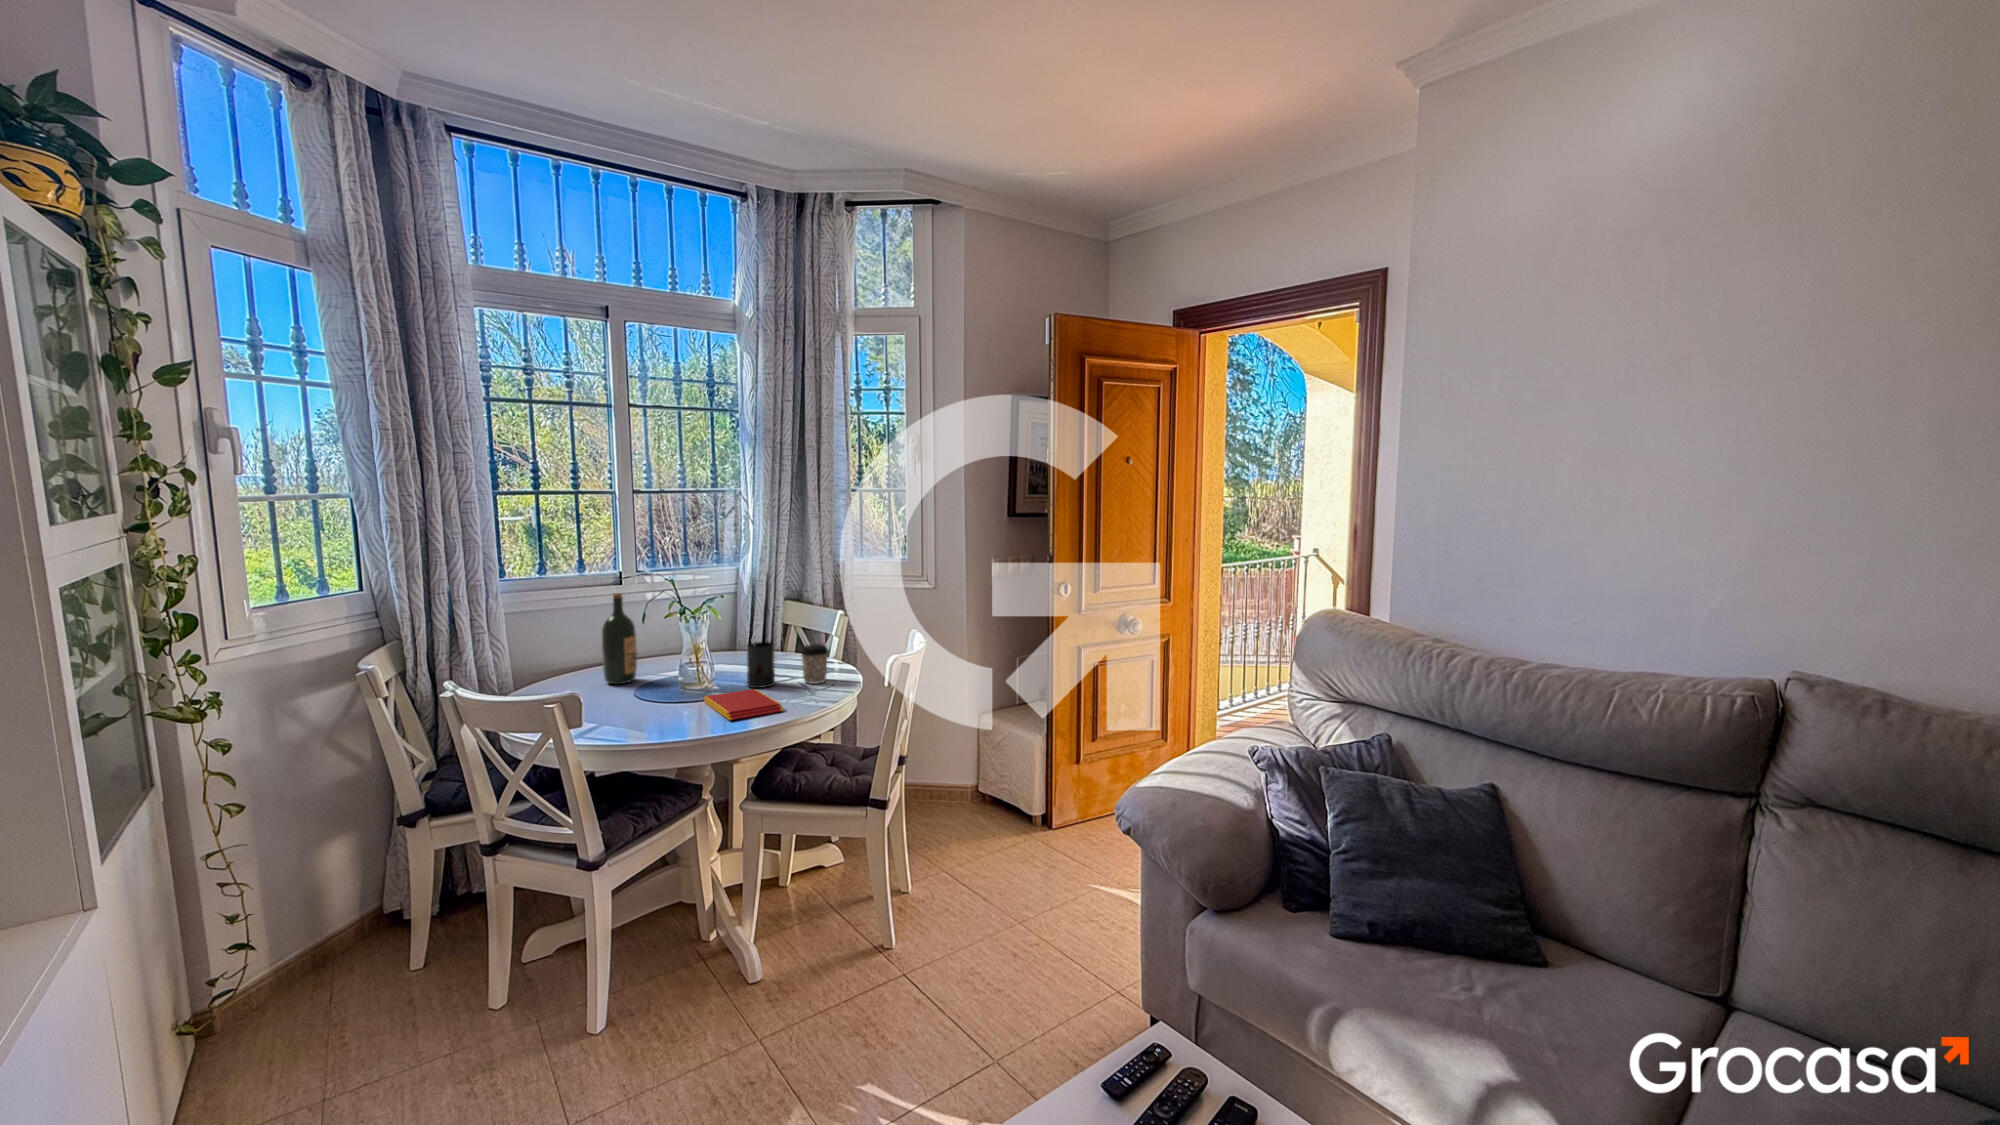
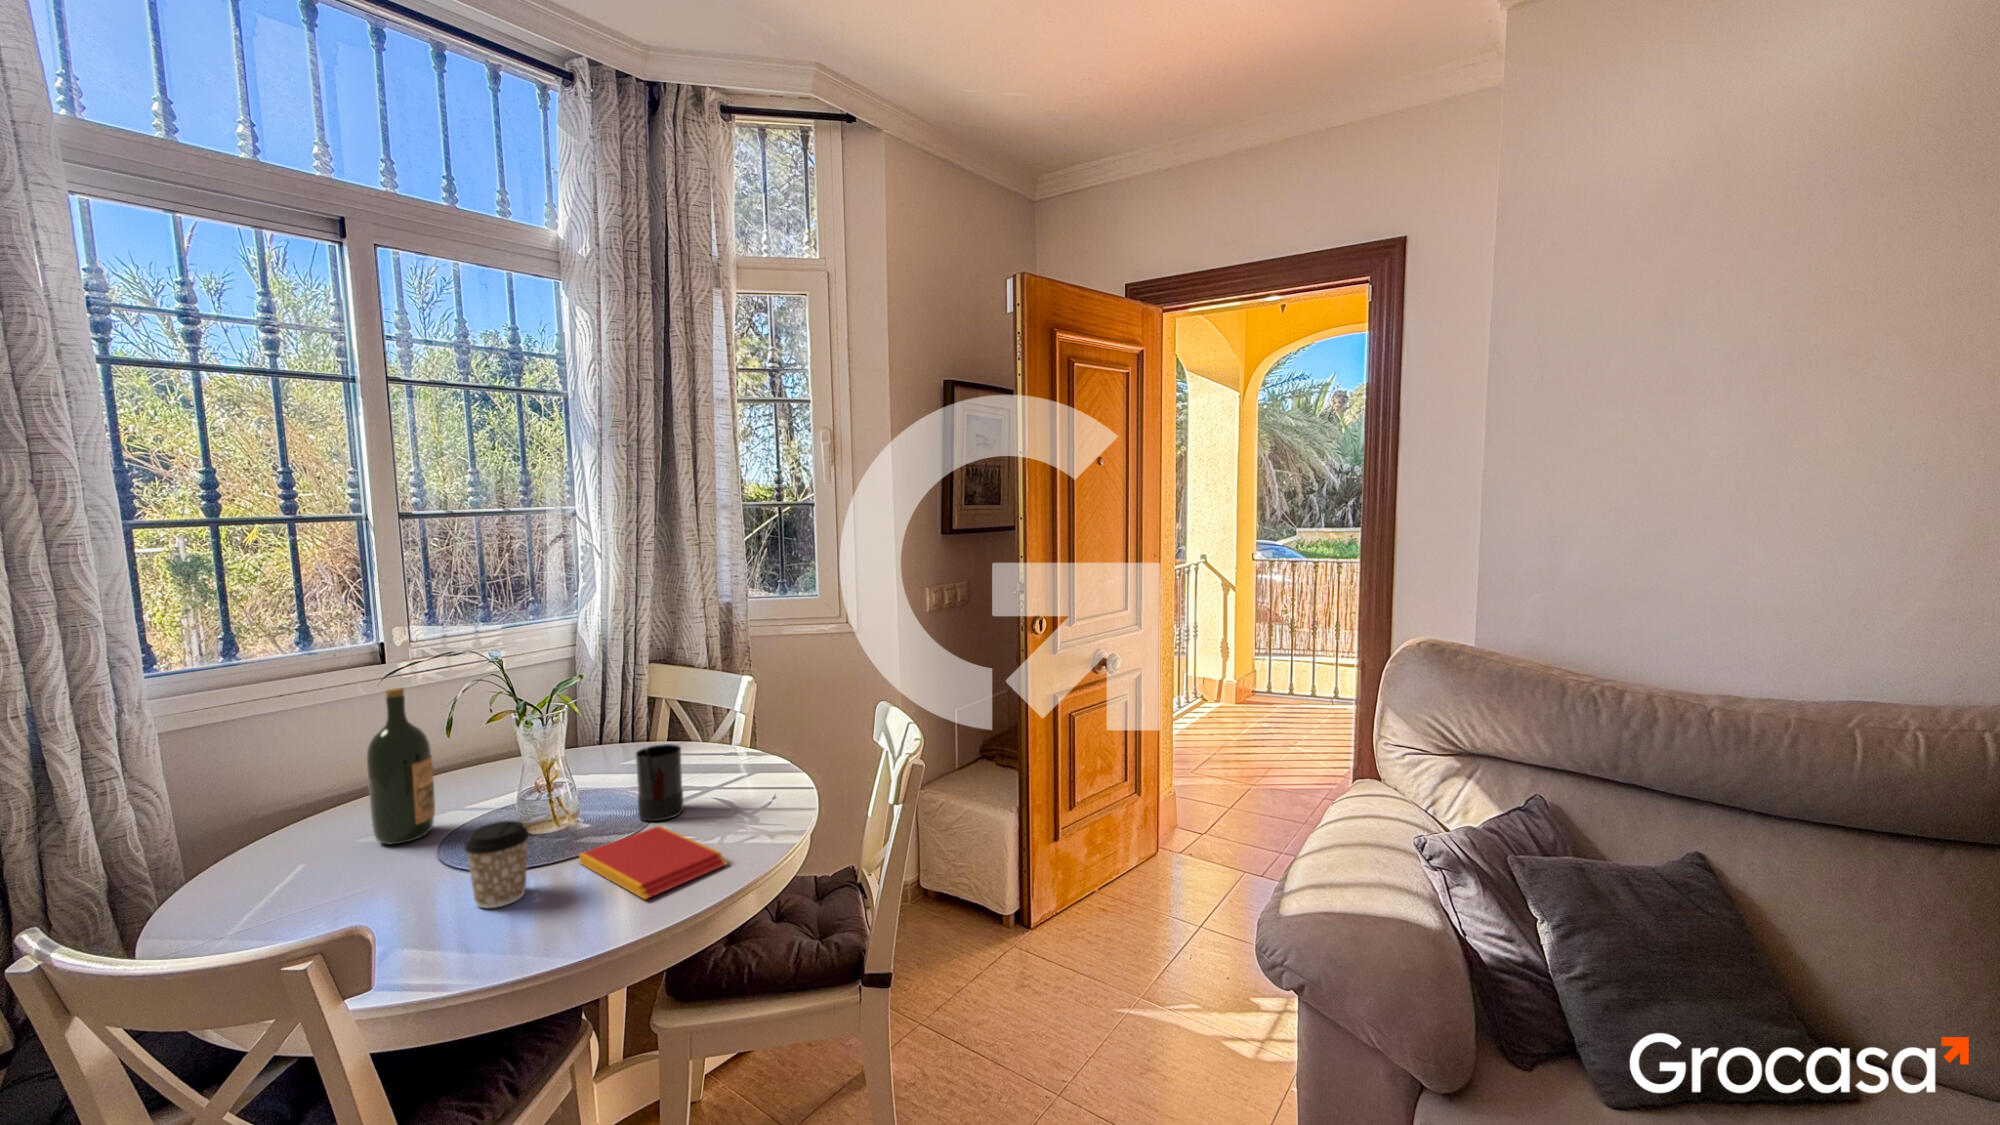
coffee cup: present [801,644,828,684] -> present [464,821,530,908]

